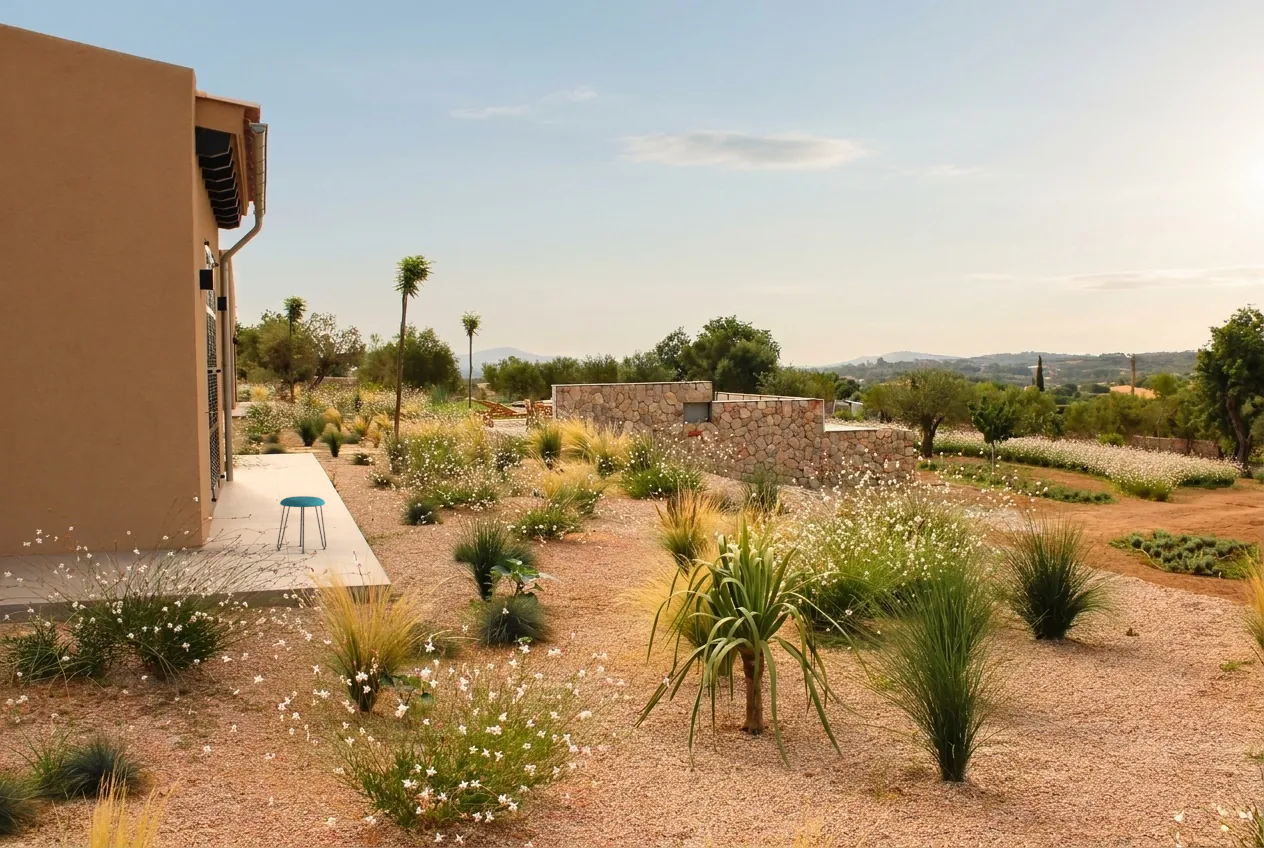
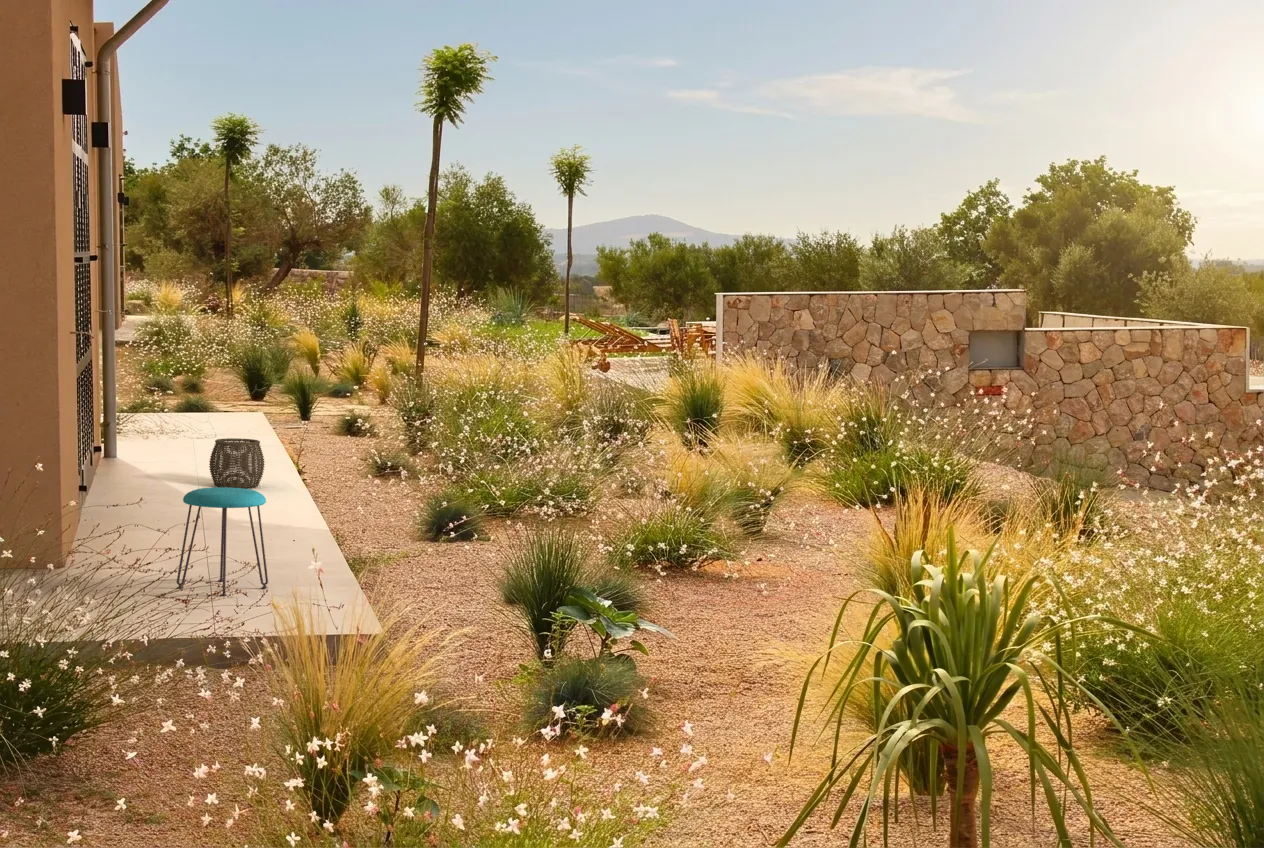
woven basket: none [286,470,318,497] -> present [209,438,265,488]

